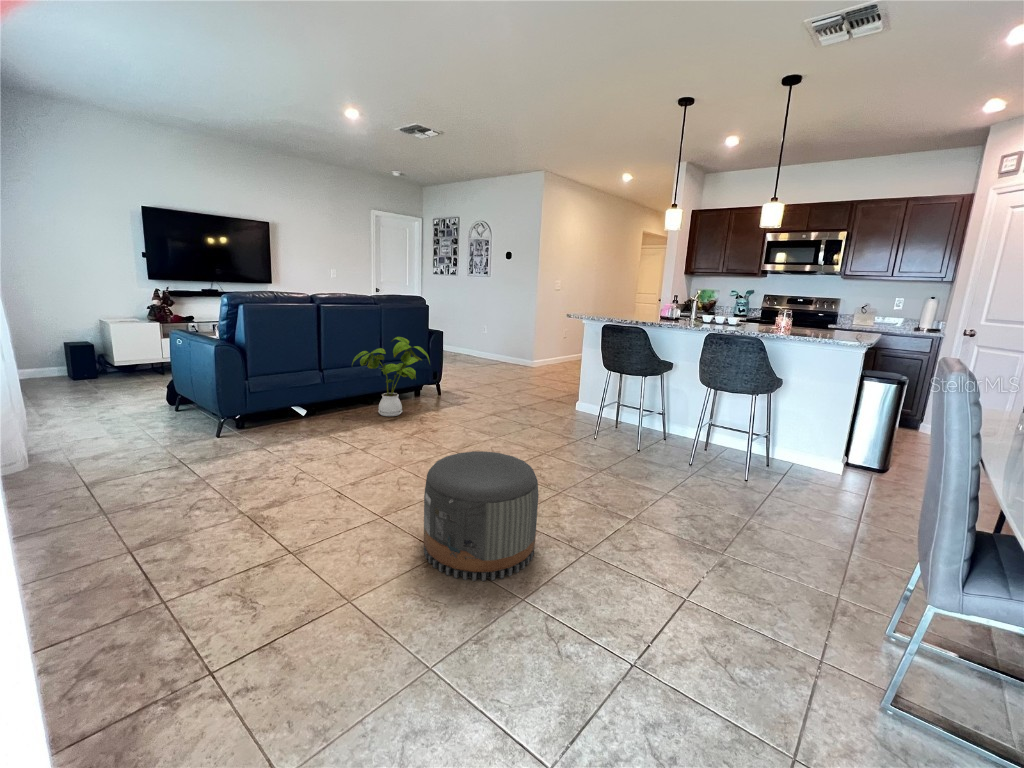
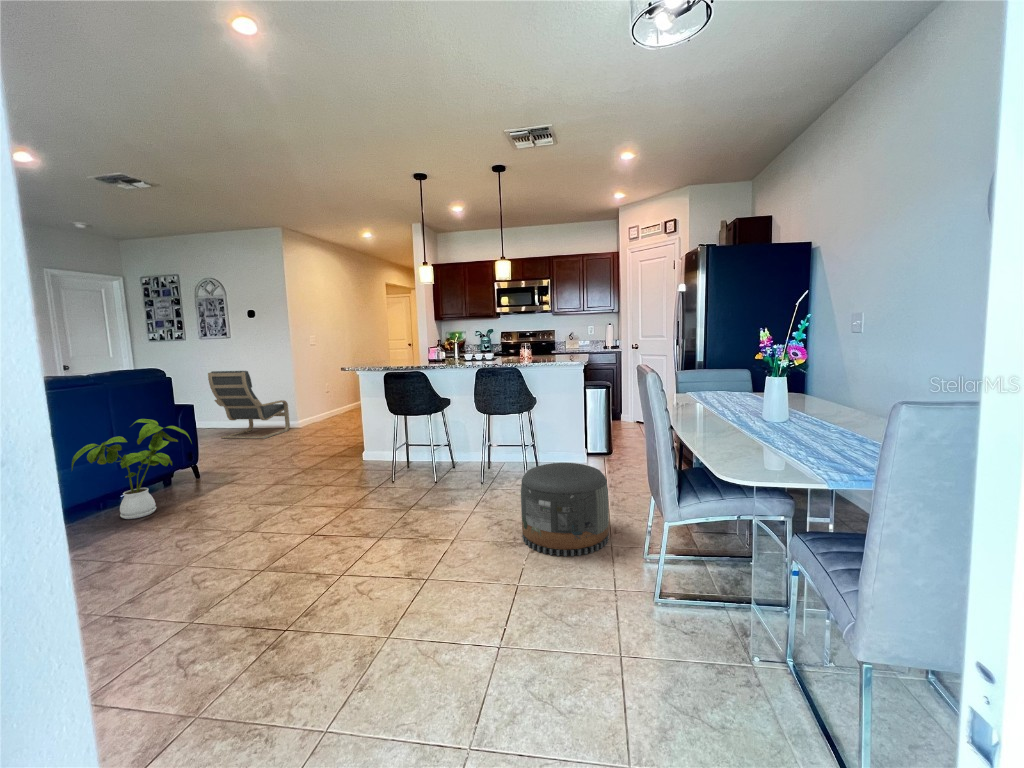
lounge chair: none [466,305,525,371] -> present [208,371,290,439]
pouf: present [424,451,539,581] -> present [521,463,609,556]

